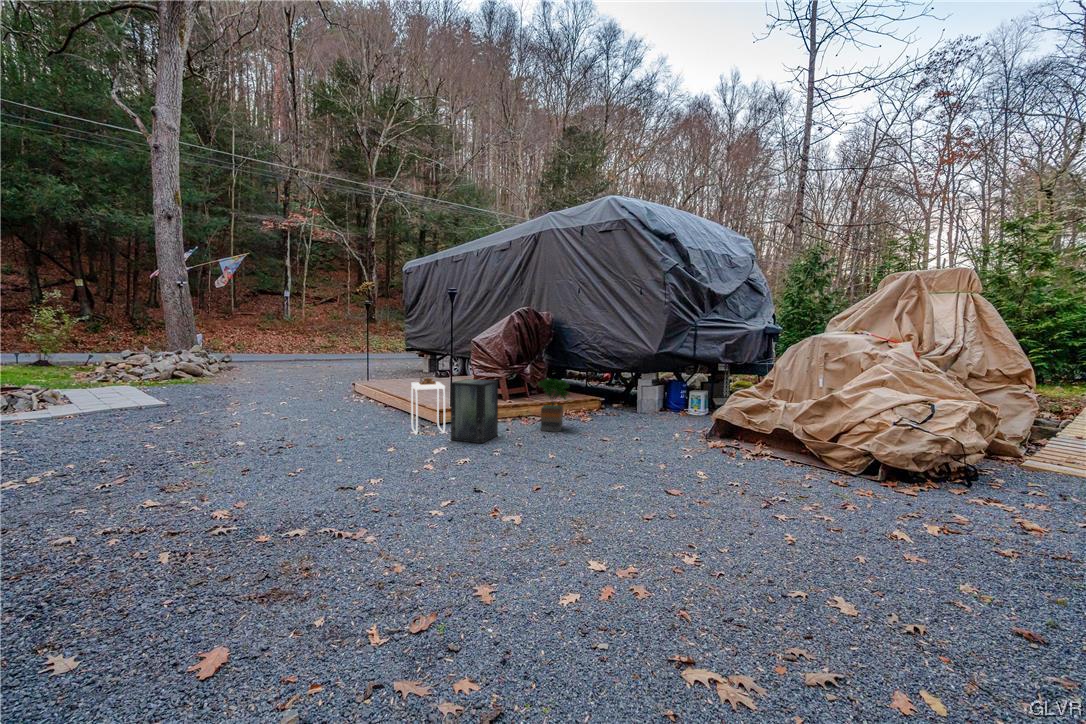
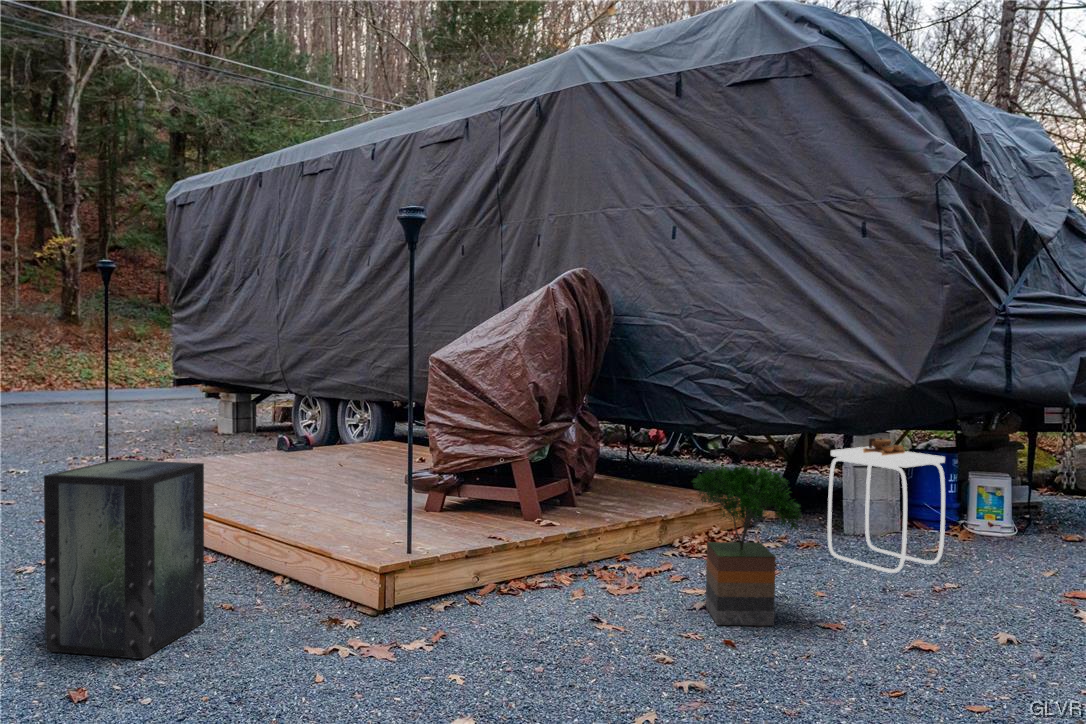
side table: present [411,378,445,434] -> present [828,438,945,573]
storage box: present [451,379,498,443] -> present [44,460,204,659]

